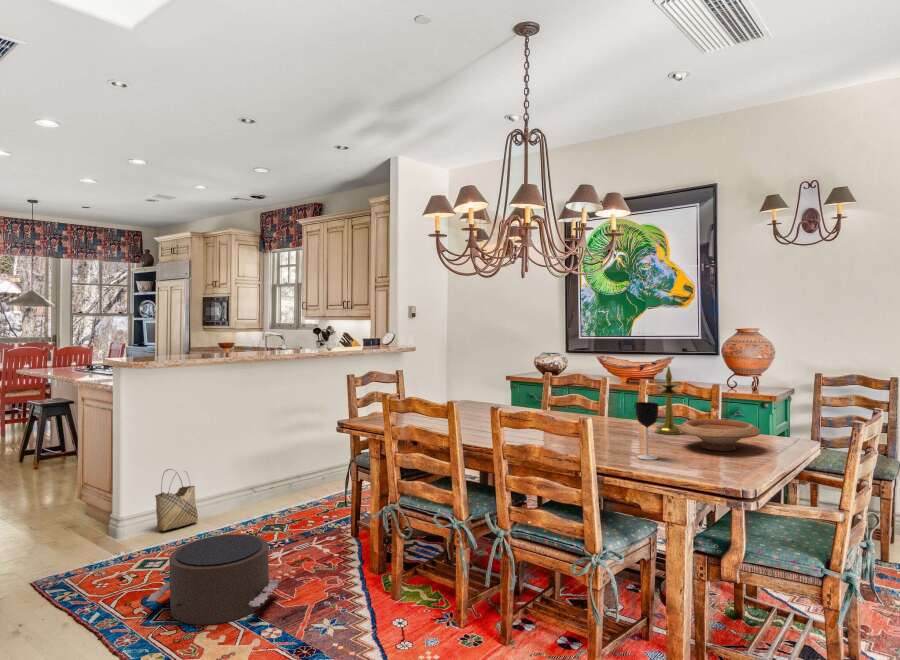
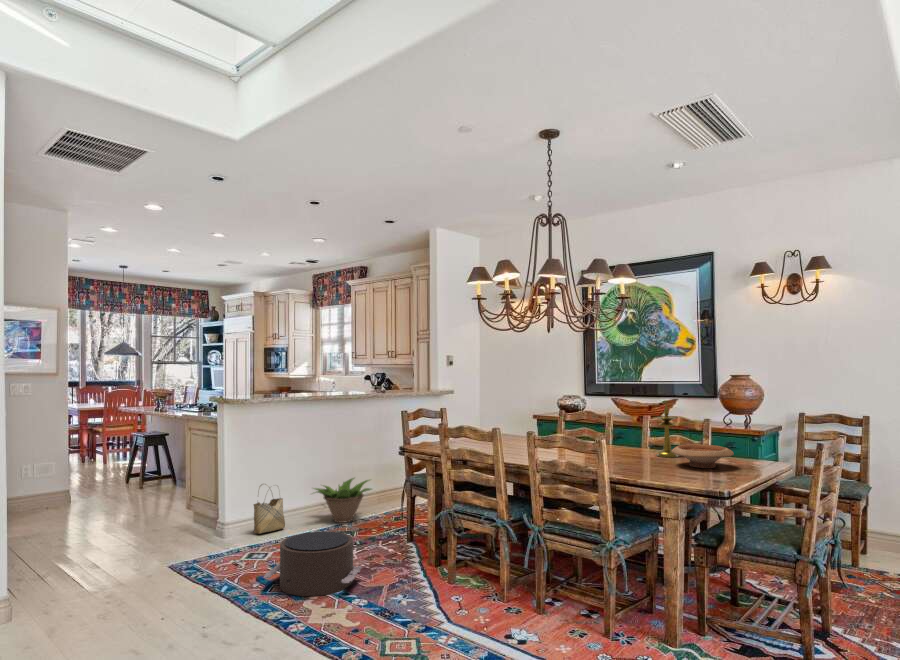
wine glass: present [635,402,658,460] -> none [636,429,654,473]
decorative plant: none [228,456,308,512] -> present [314,478,372,523]

